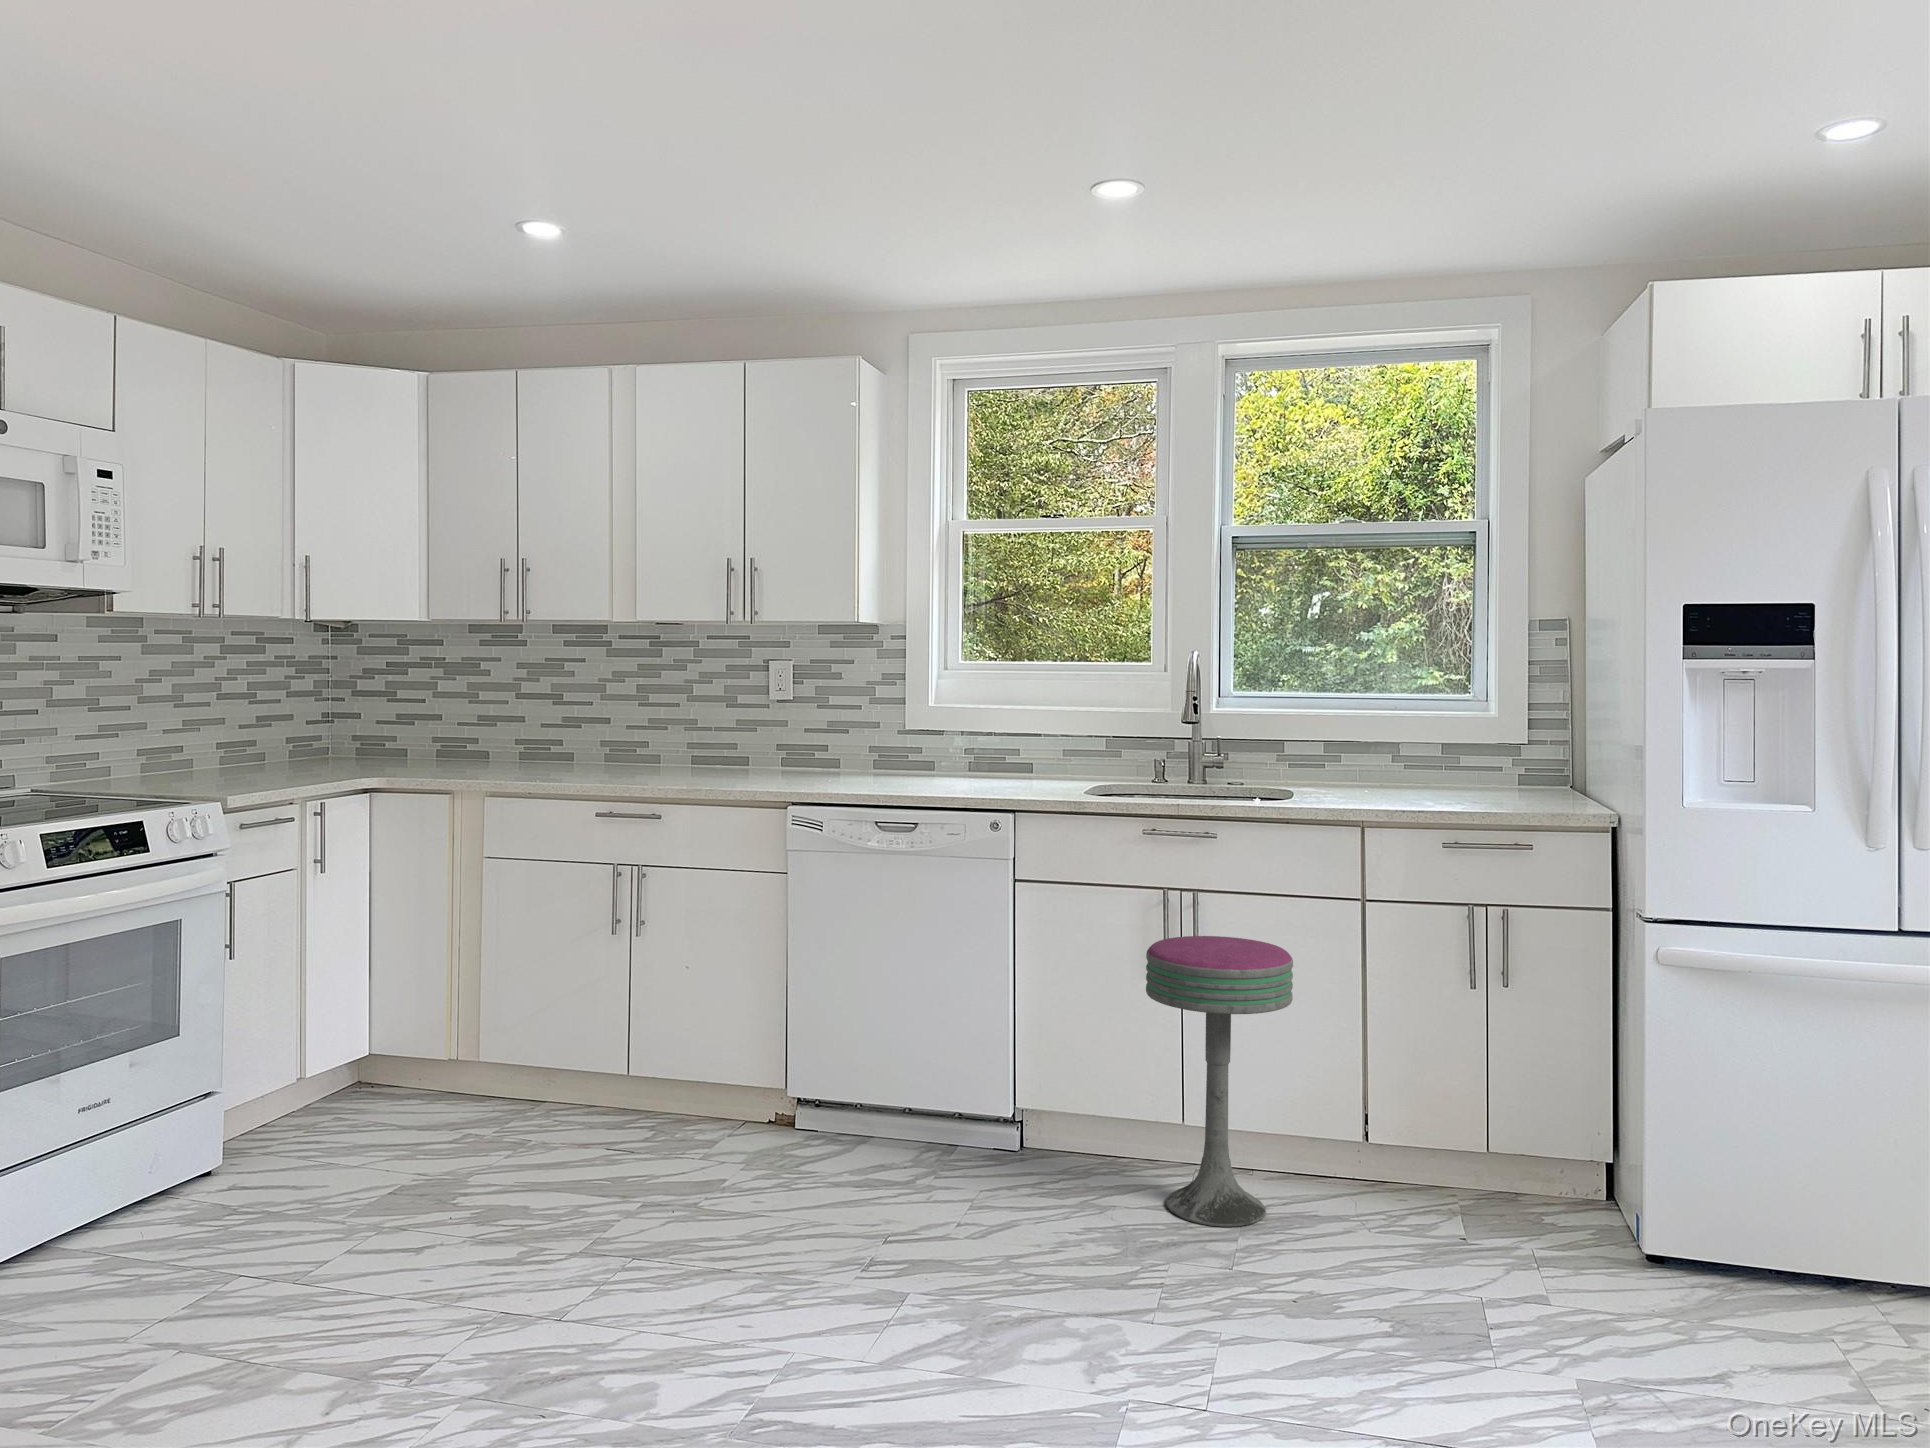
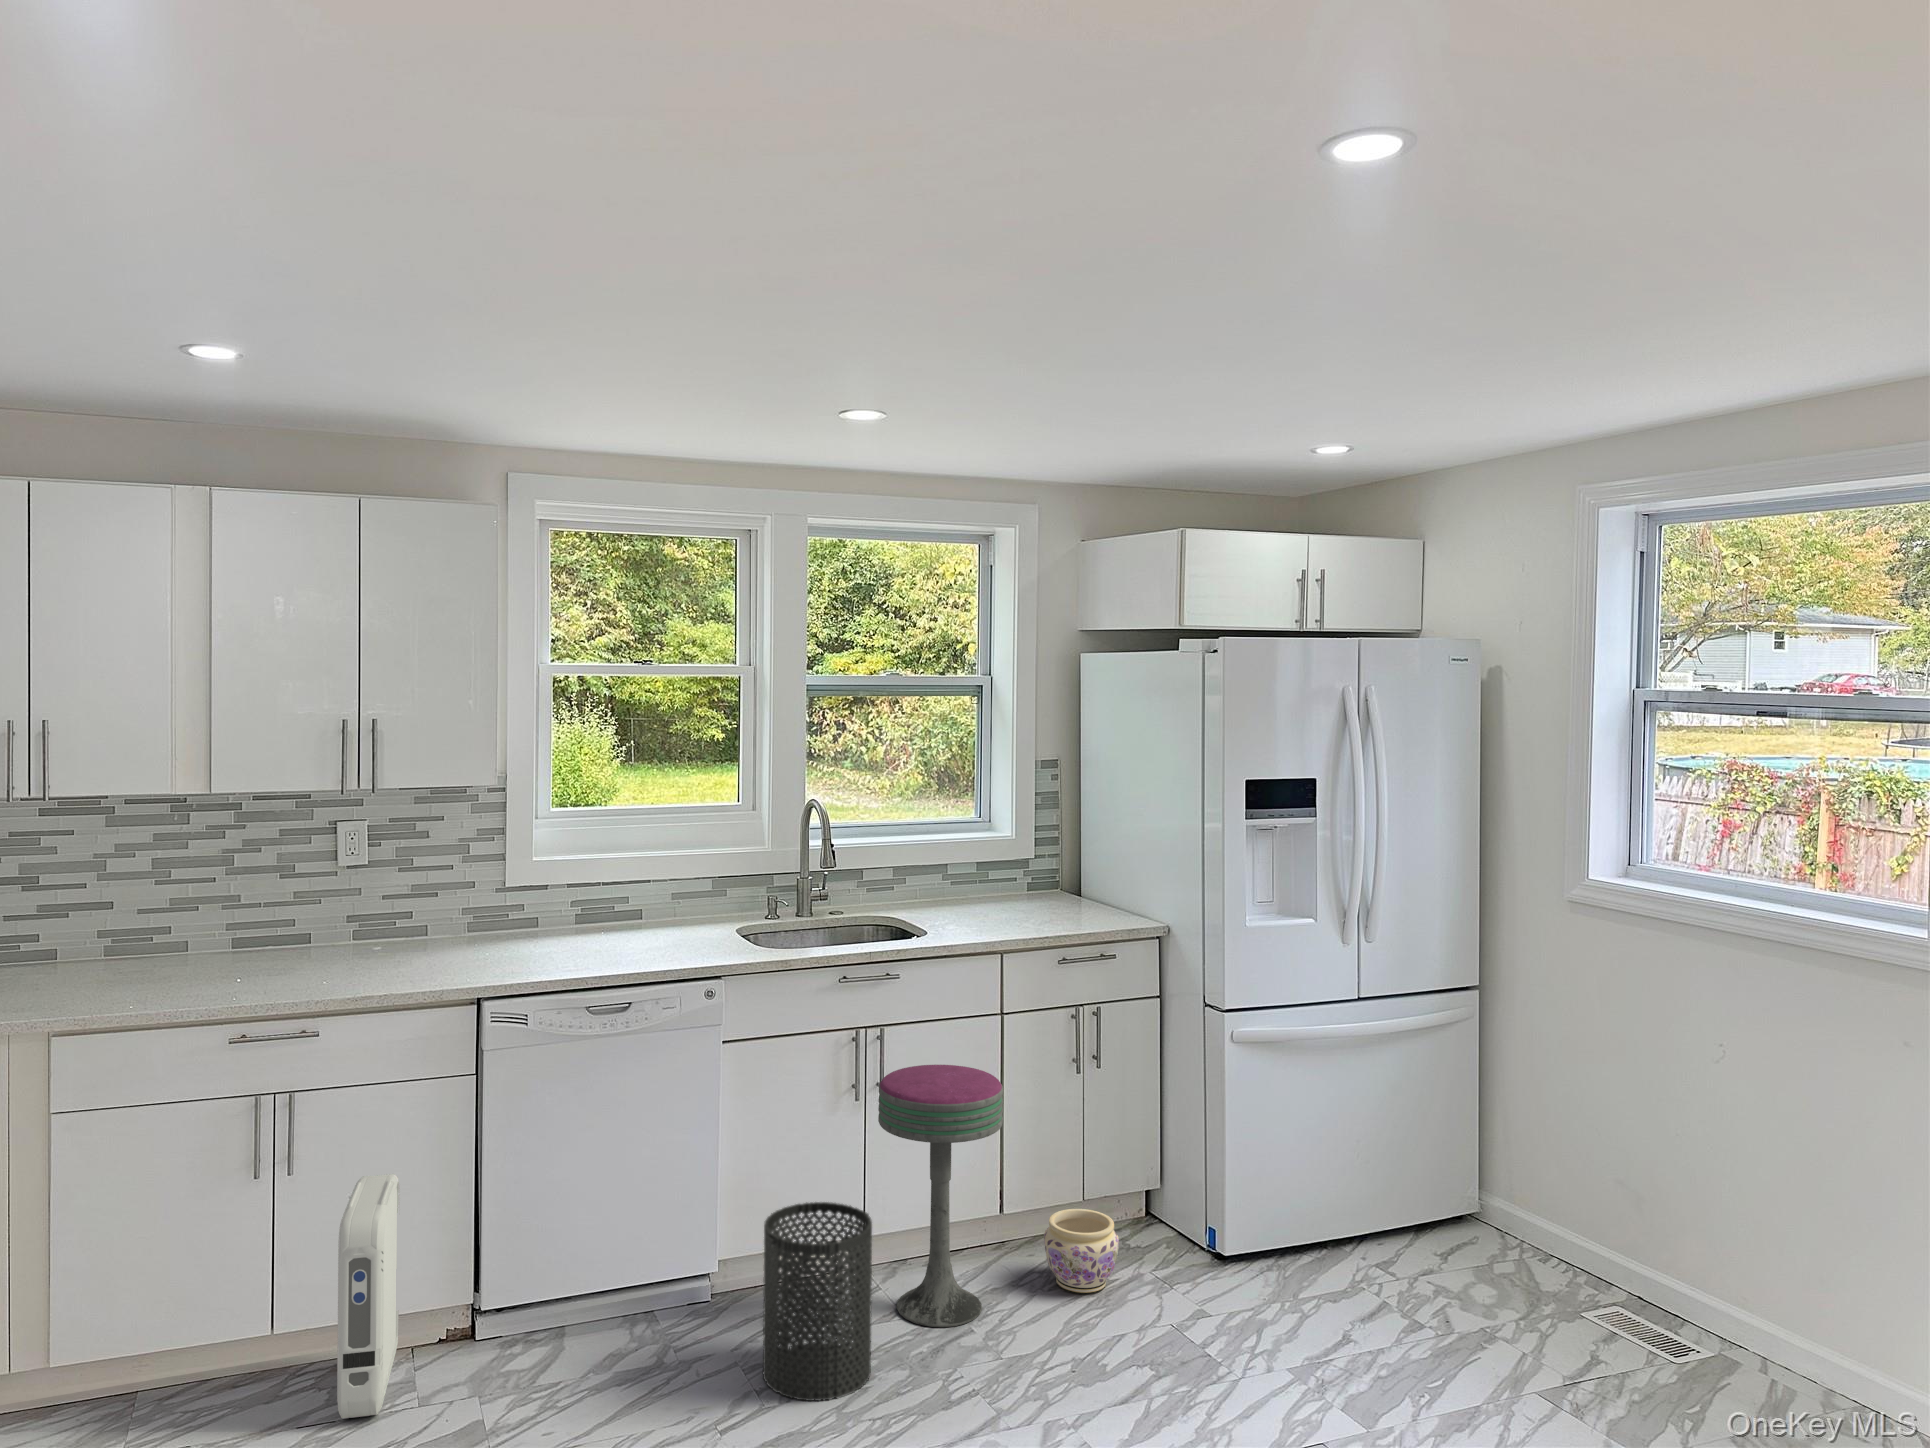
air purifier: none [635,950,732,1144] -> present [337,1174,400,1419]
trash can: none [965,1045,1087,1242] -> present [763,1202,872,1401]
planter: none [1362,1142,1460,1245] -> present [1044,1209,1119,1294]

